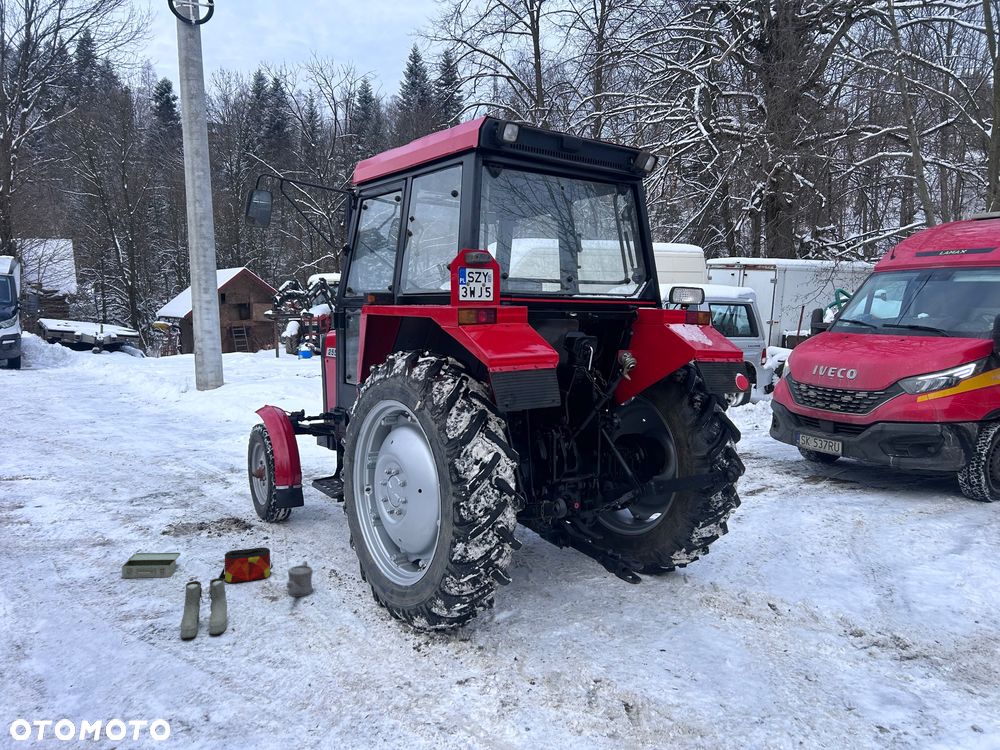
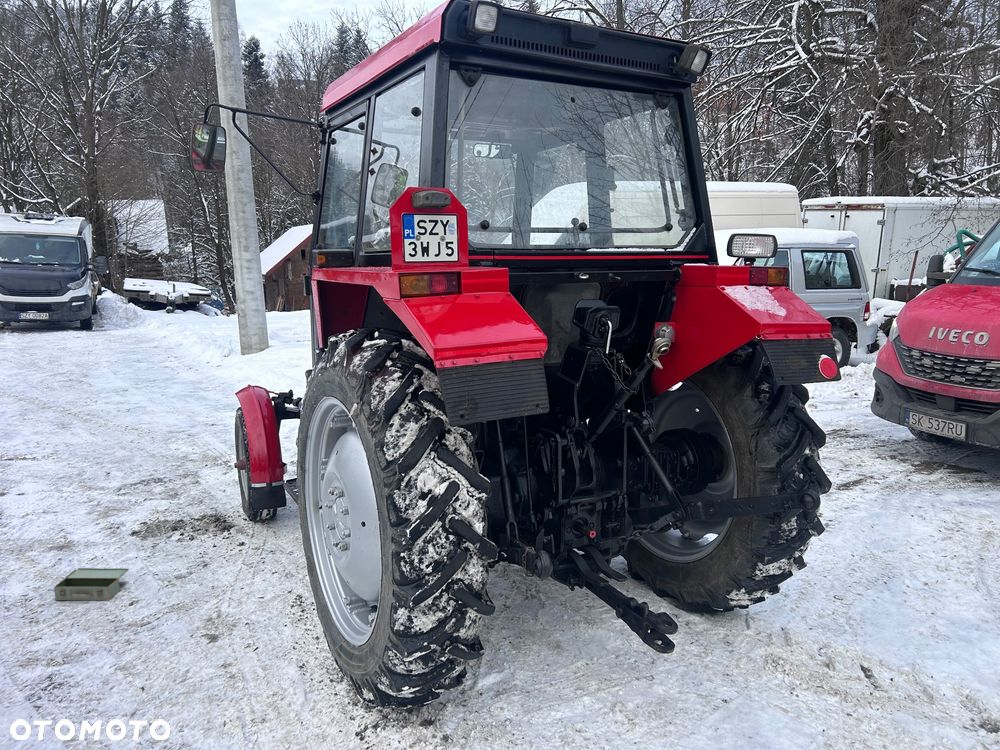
bag: present [219,547,273,583] -> none [161,567,229,612]
watering can: present [287,561,313,597] -> none [222,588,266,636]
boots: present [181,578,227,638] -> none [81,619,147,699]

